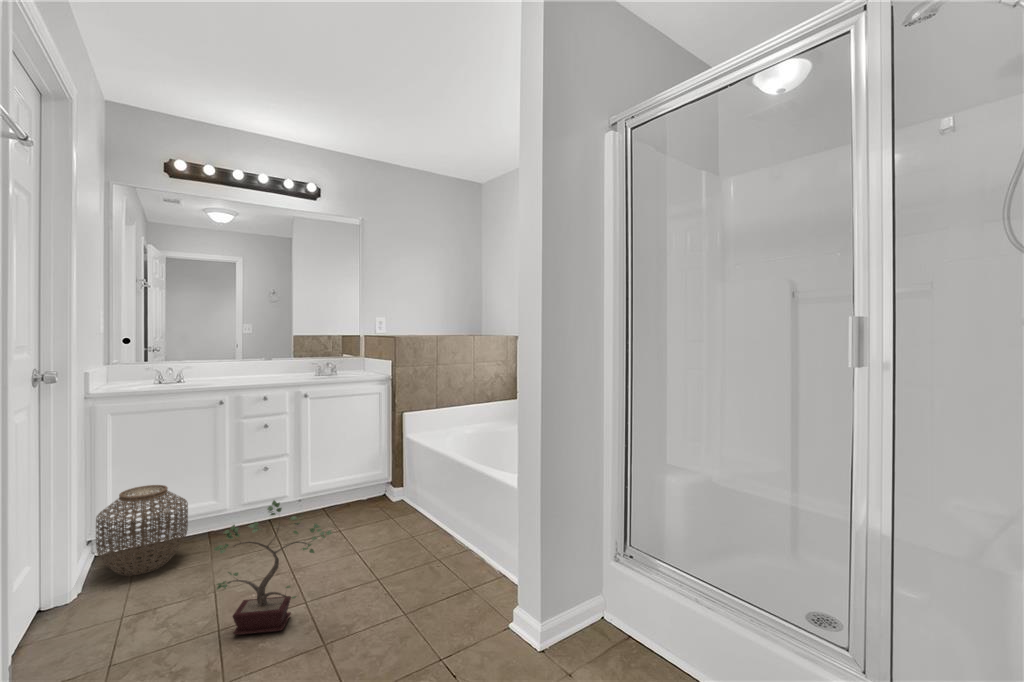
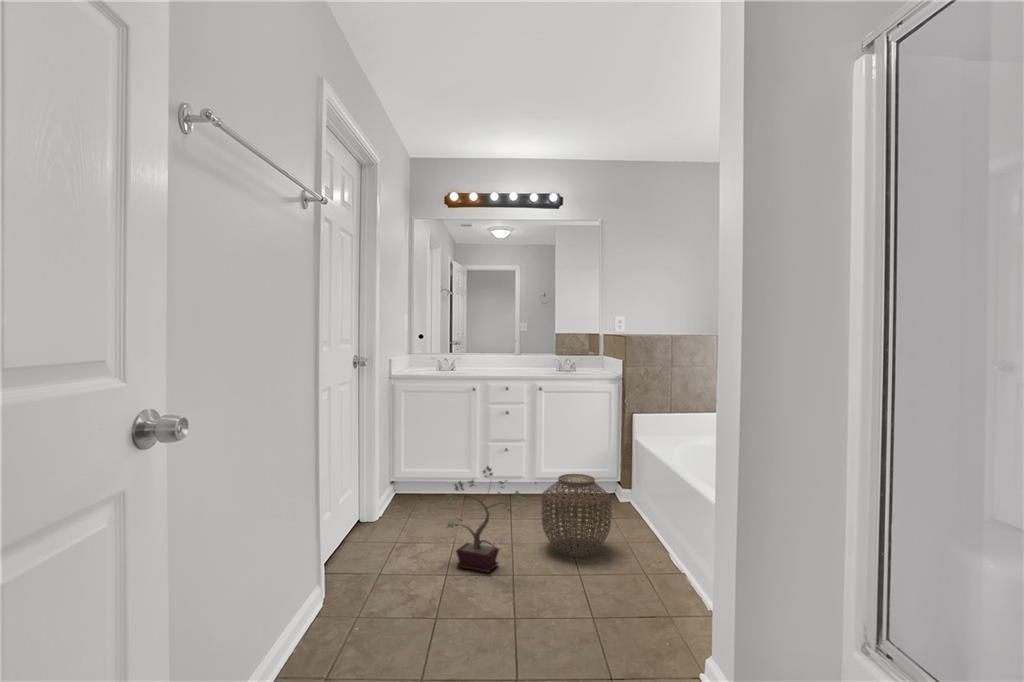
woven basket: present [96,485,188,576] -> present [542,474,611,557]

